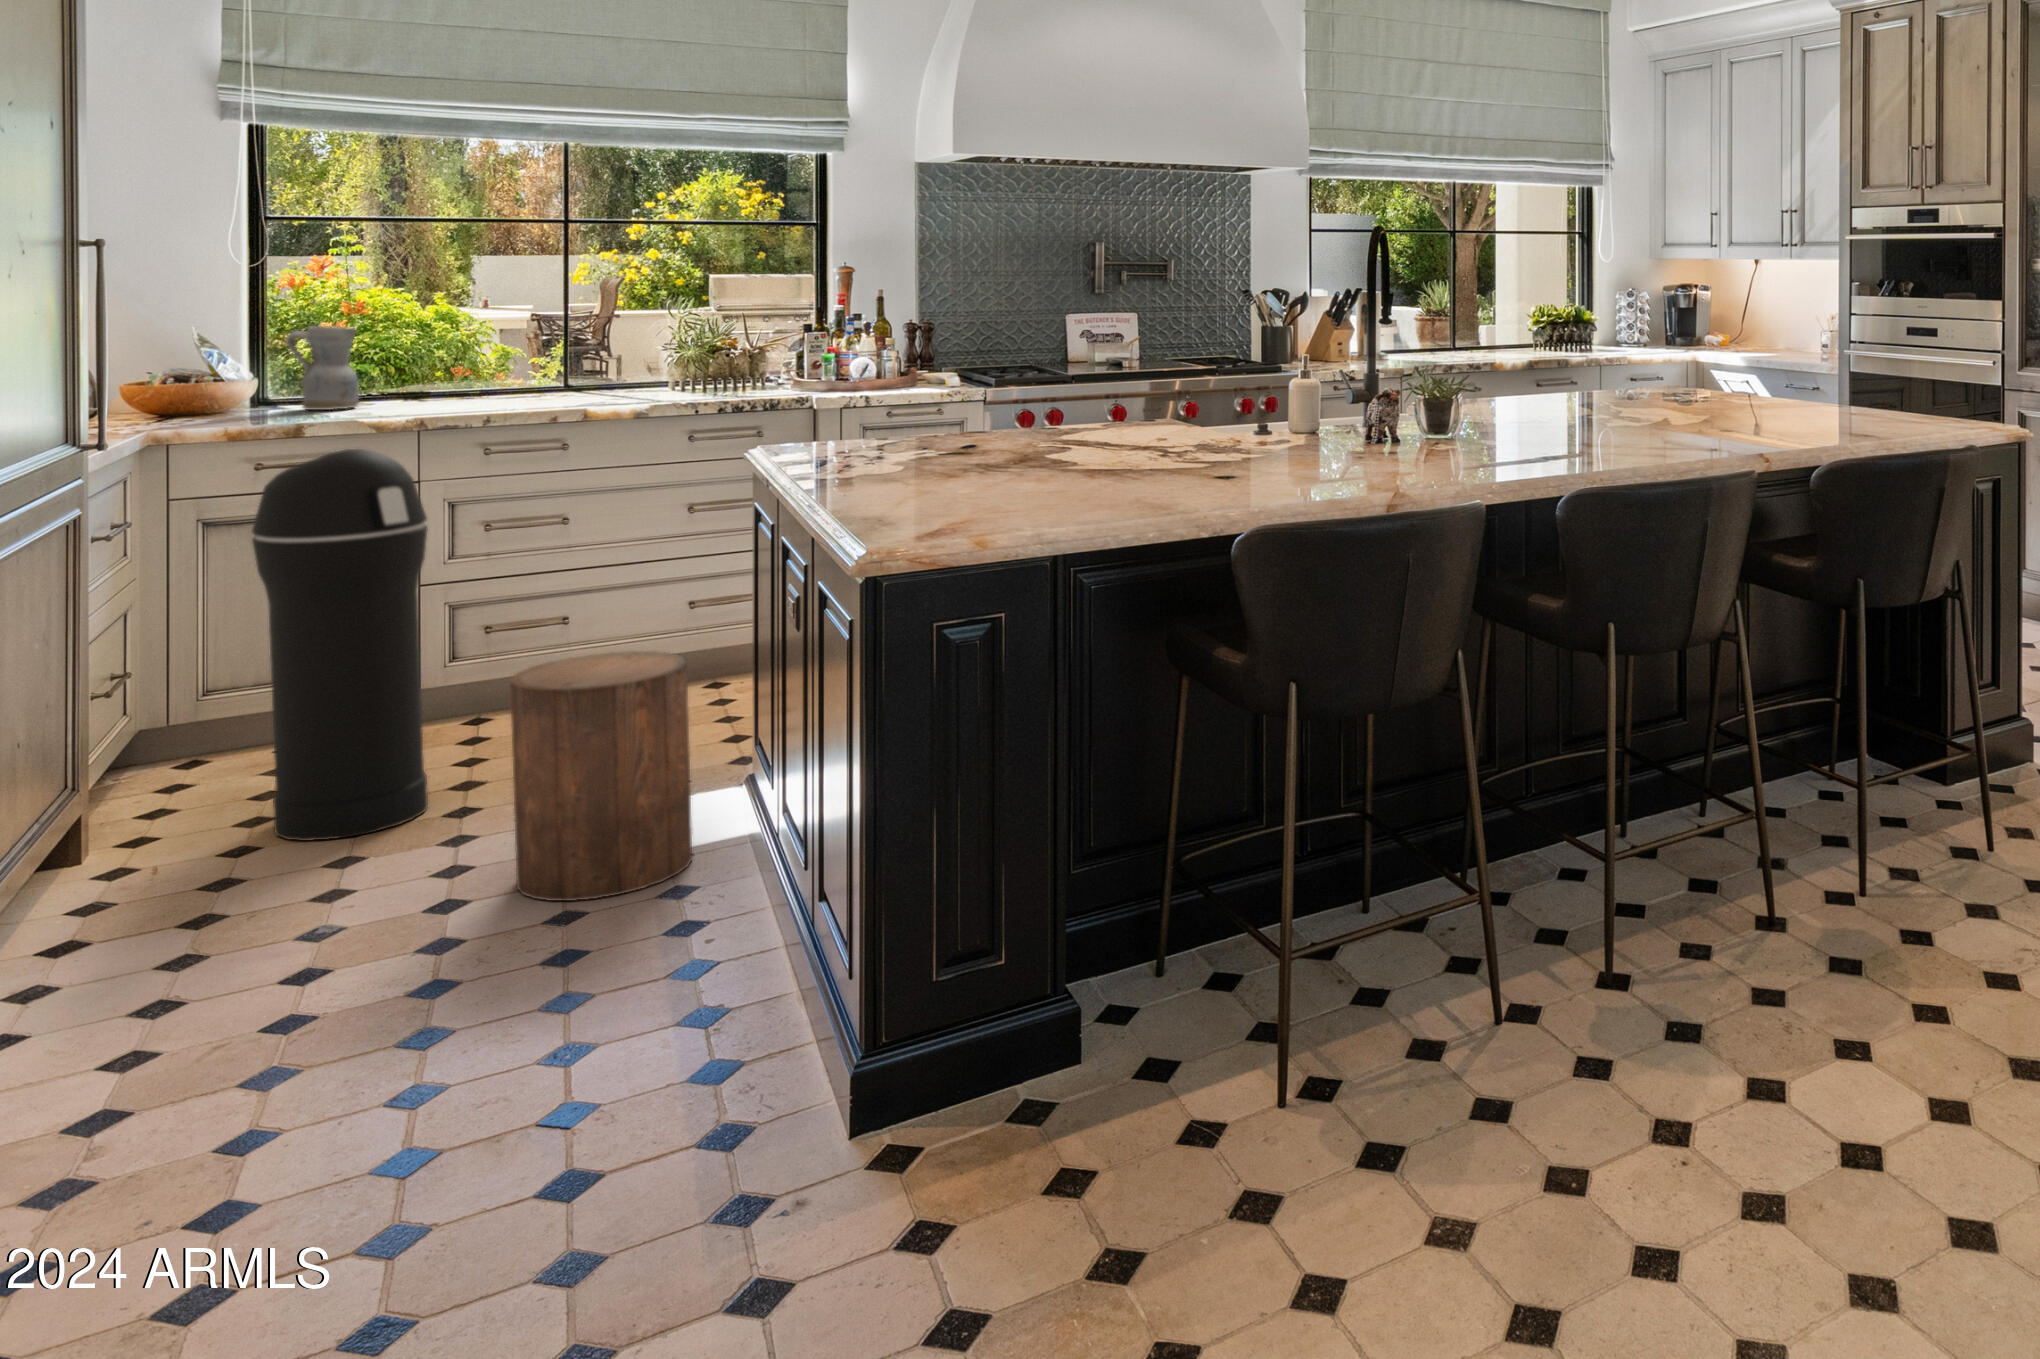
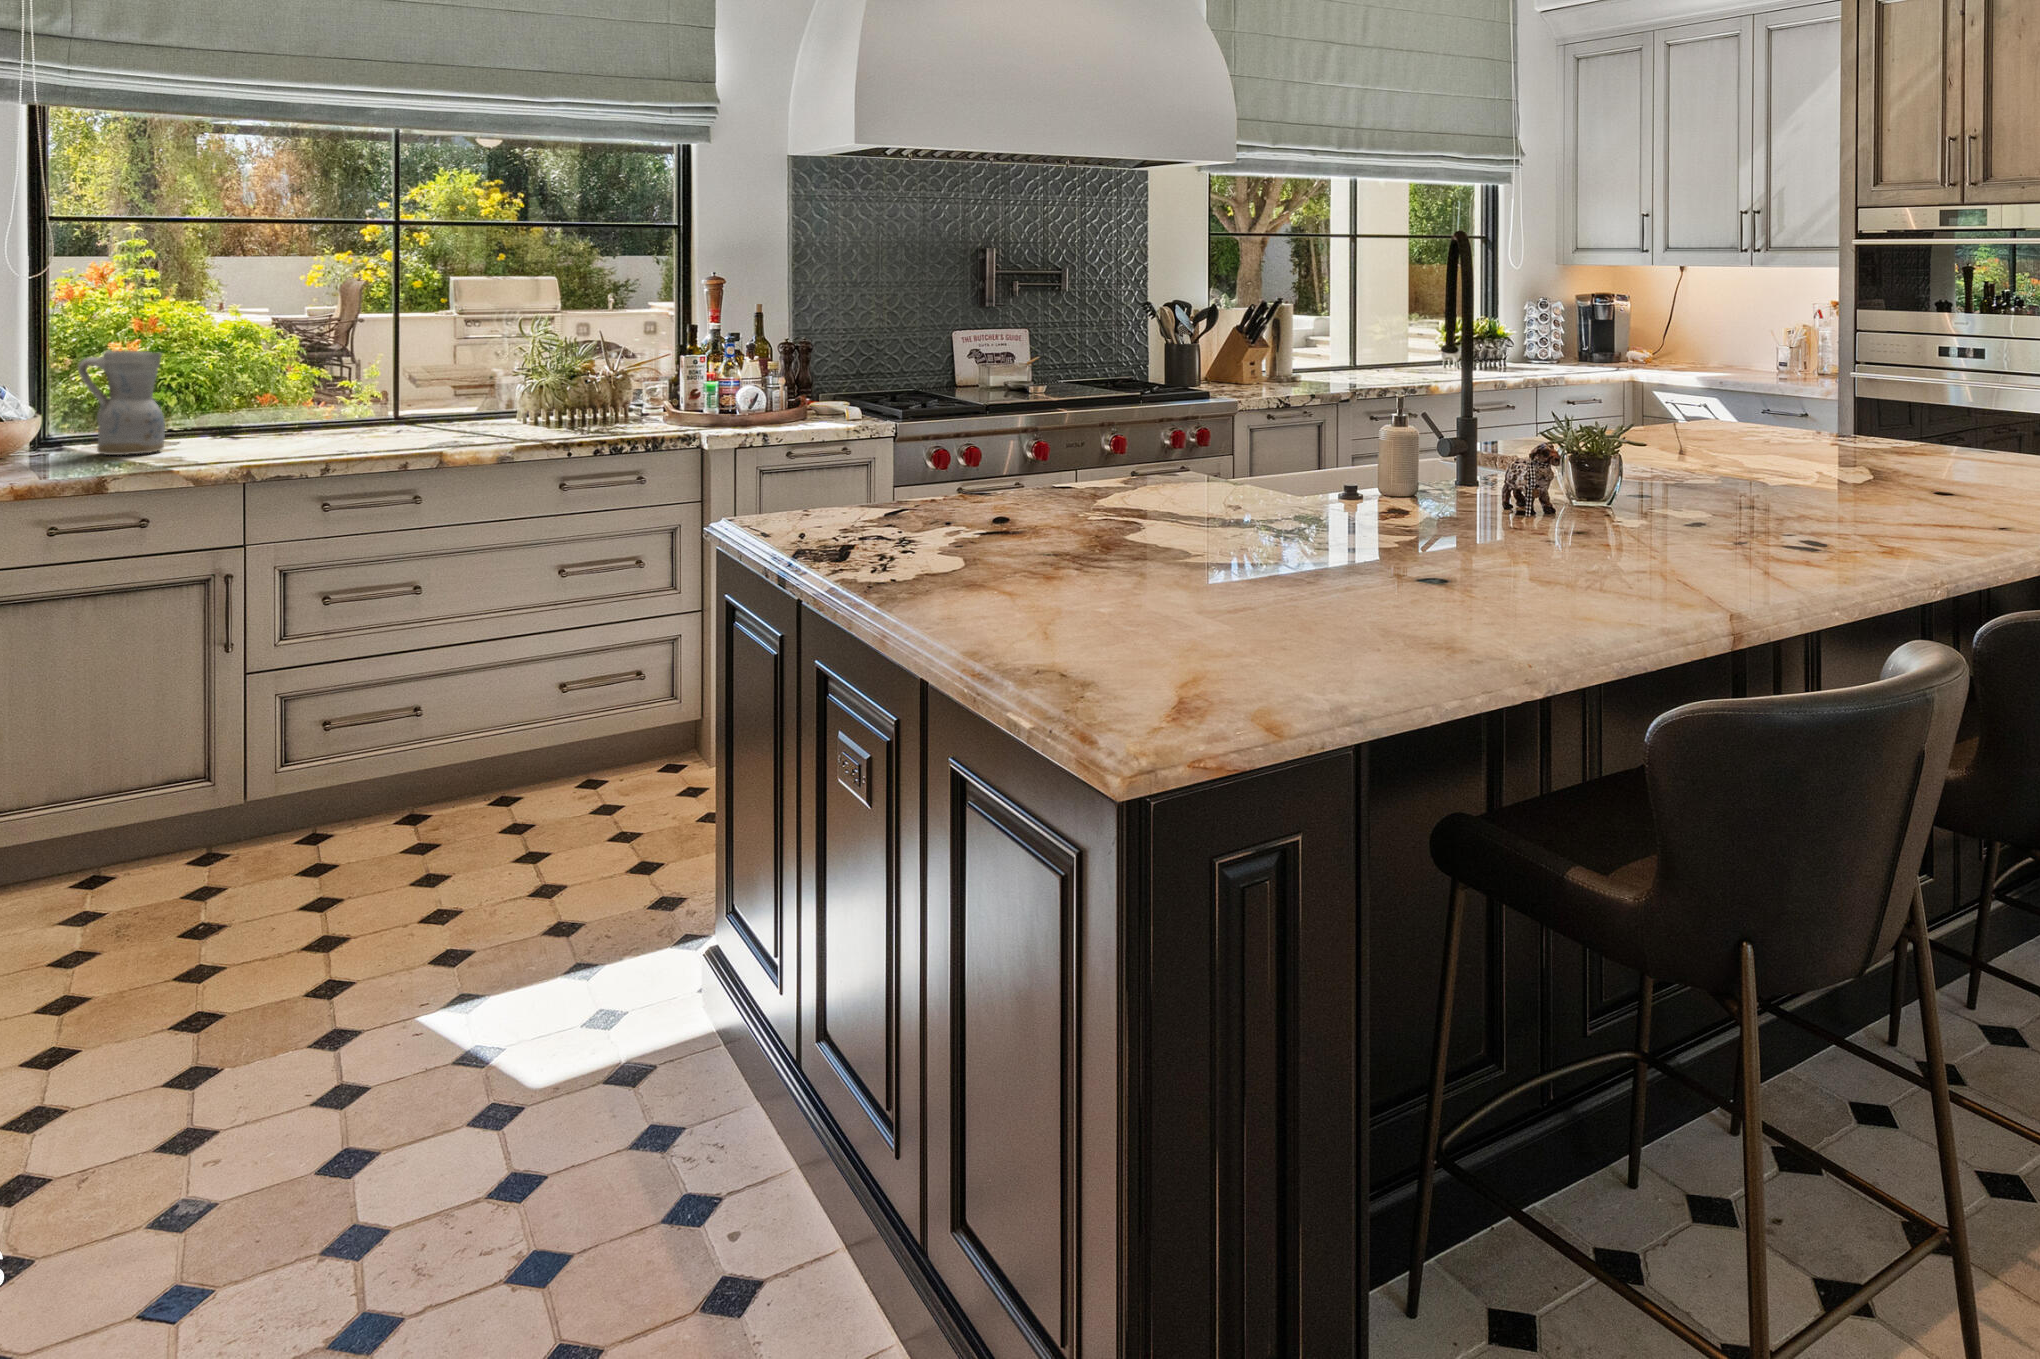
trash can: present [252,449,428,841] -> none [63,521,286,1047]
stool: present [510,651,692,901] -> none [431,796,662,1163]

